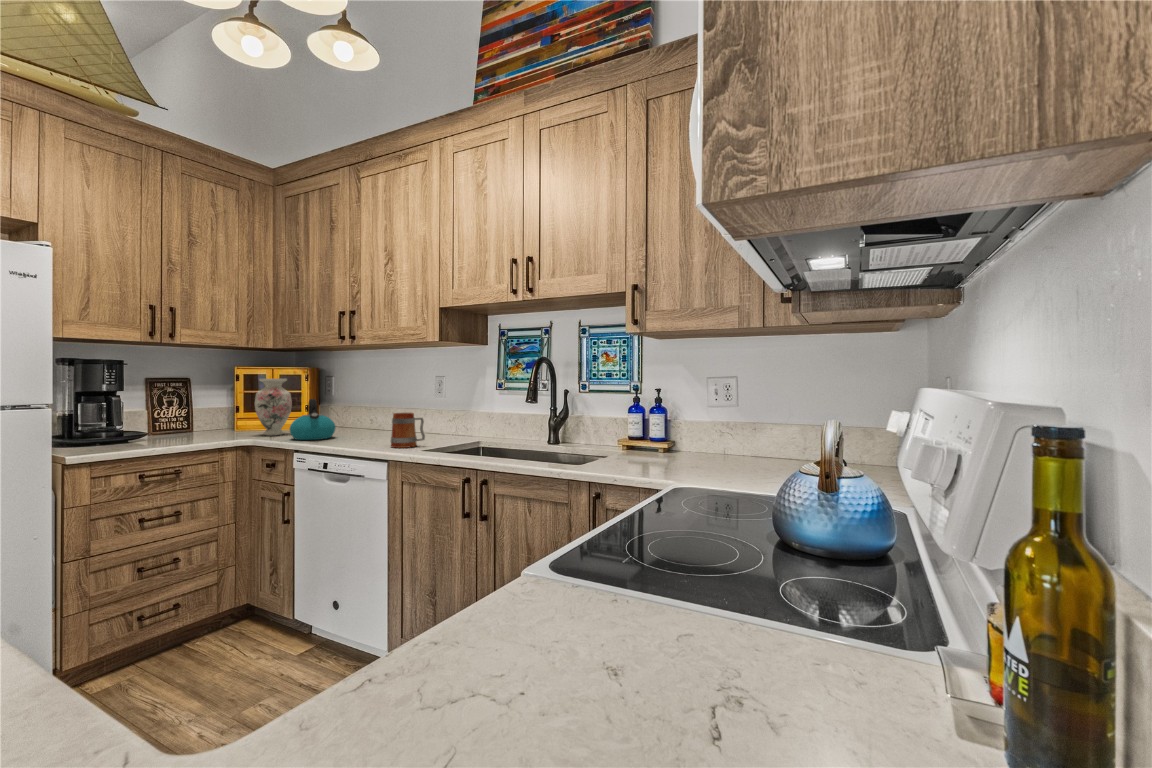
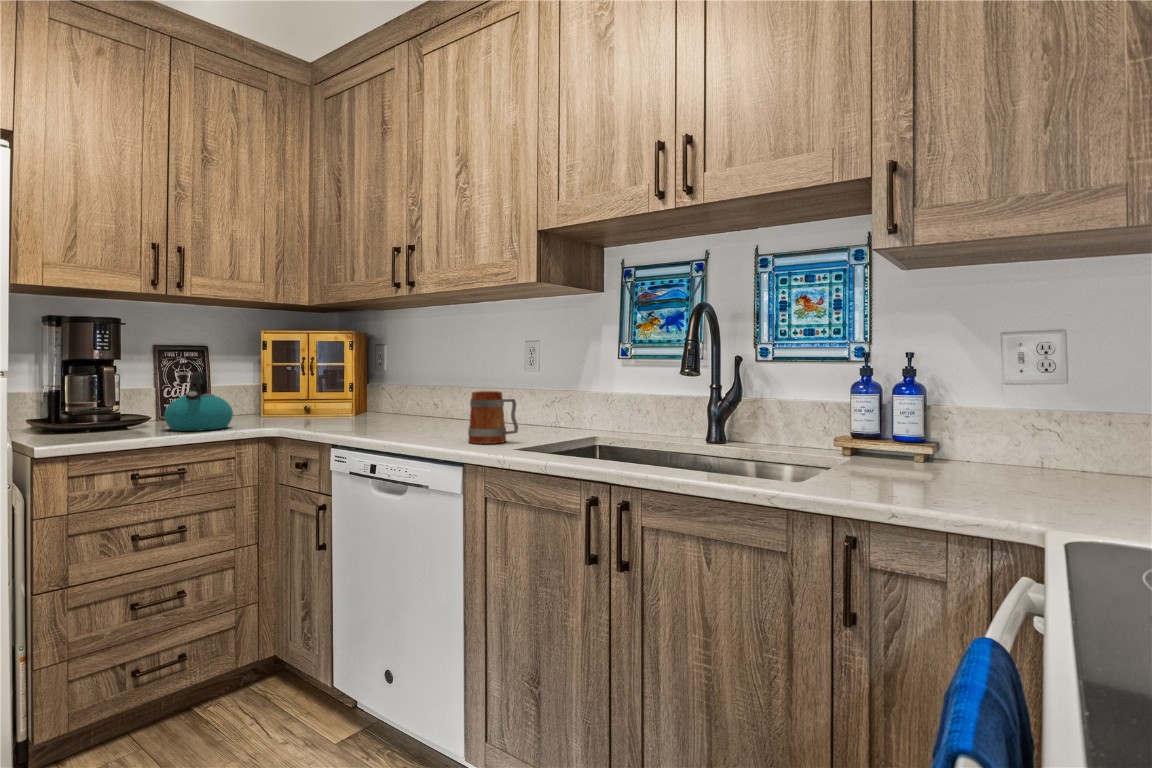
vase: present [255,379,292,436] -> none [285,345,334,424]
kettle: present [290,399,335,440] -> present [164,372,233,431]

